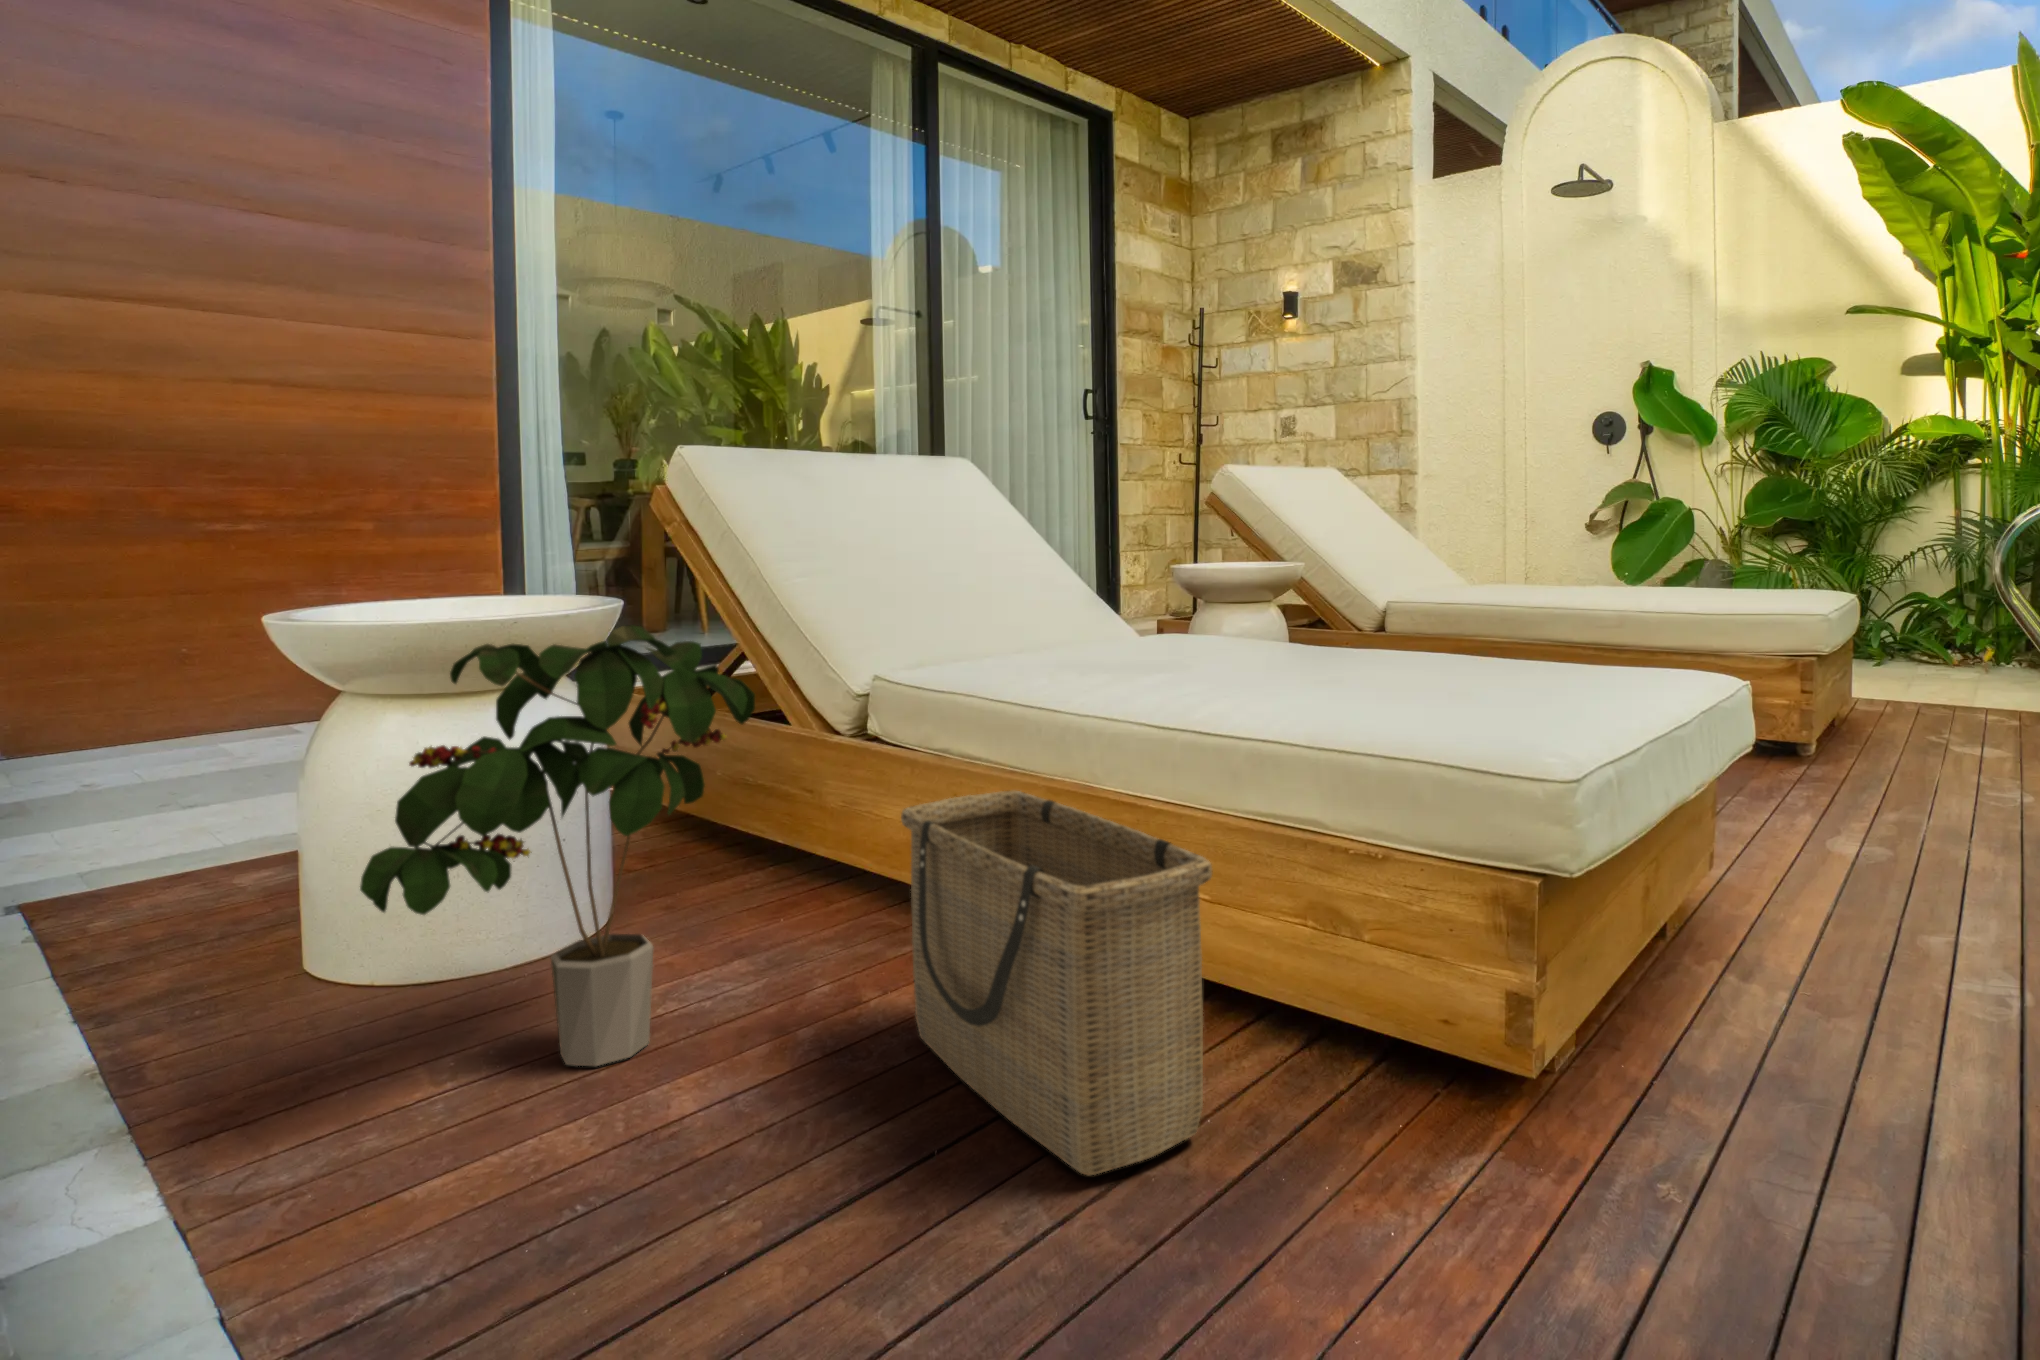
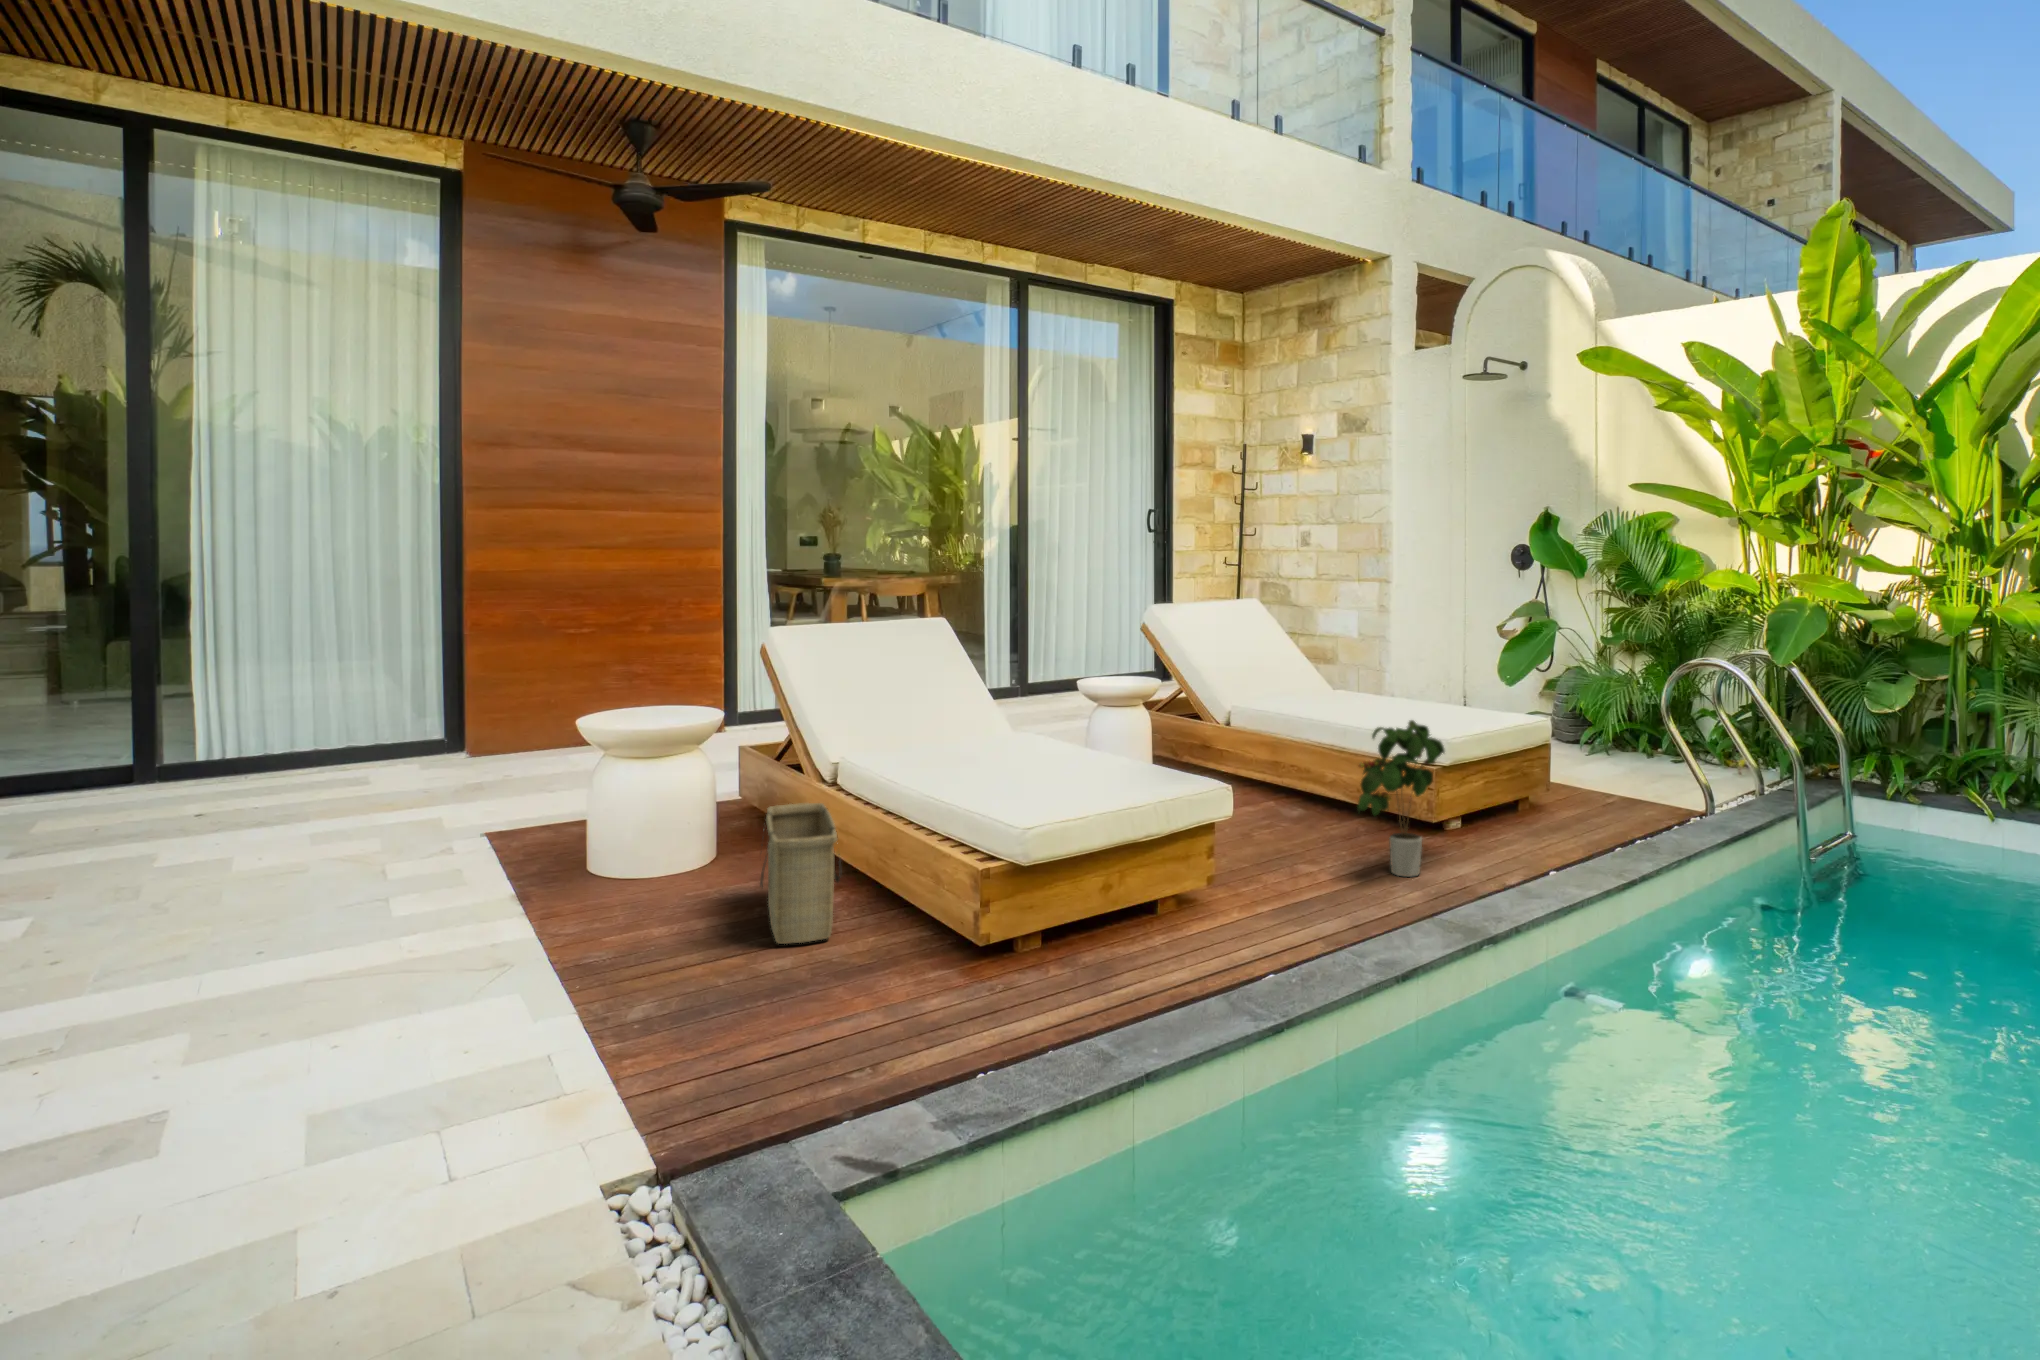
potted plant: present [360,626,755,1066] -> present [1357,720,1445,877]

